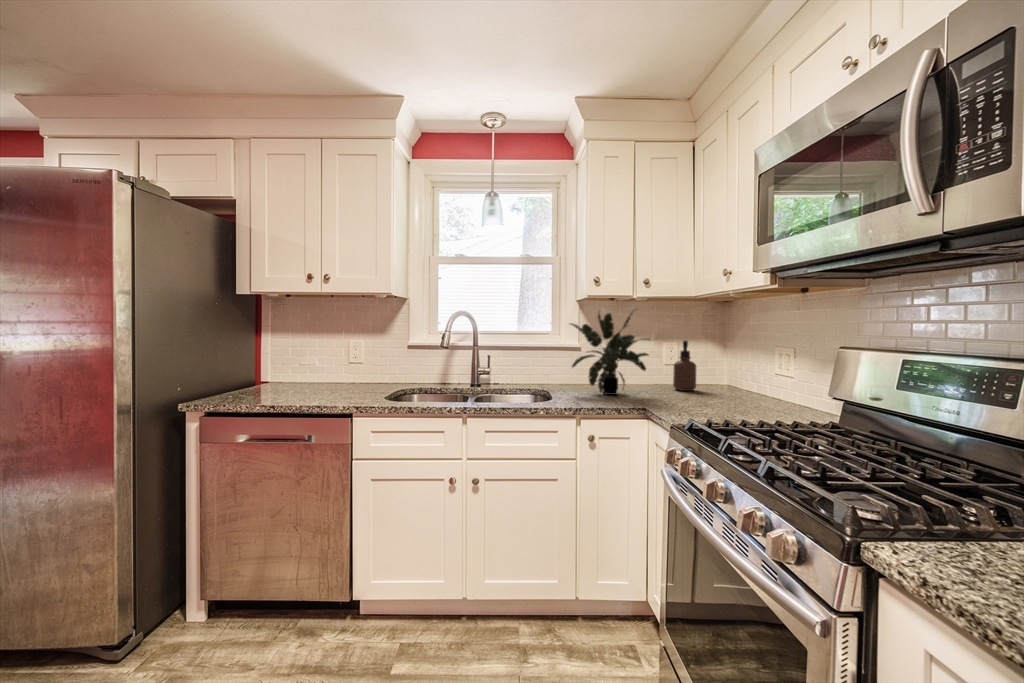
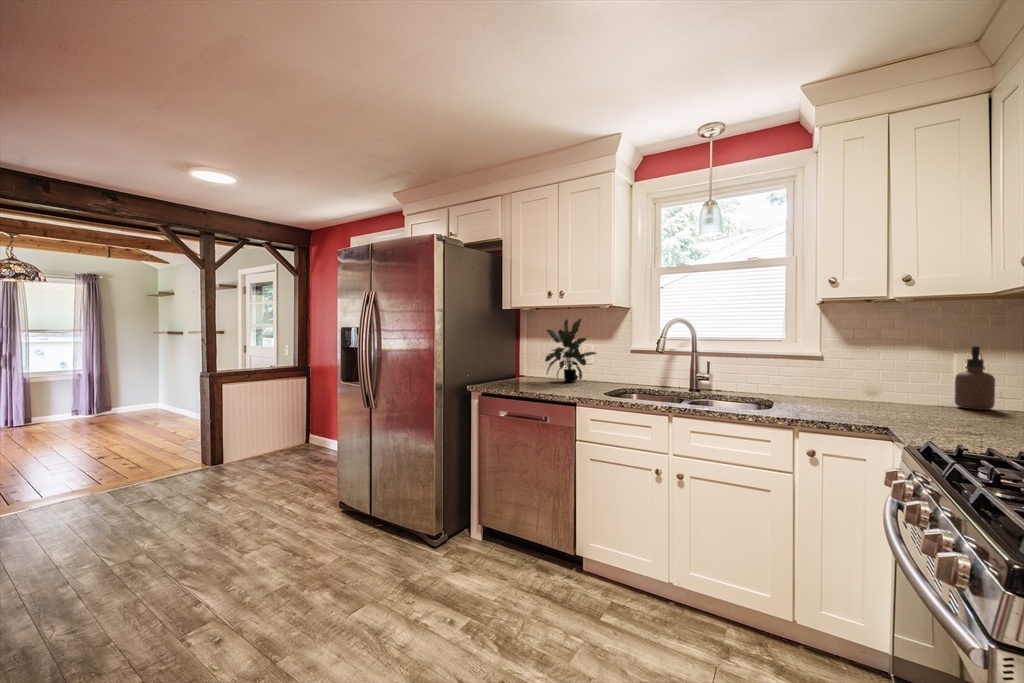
potted plant: present [571,309,650,395] -> present [545,319,596,382]

